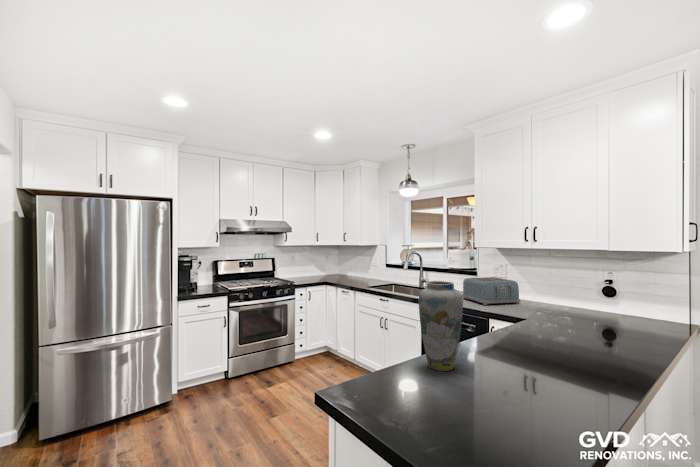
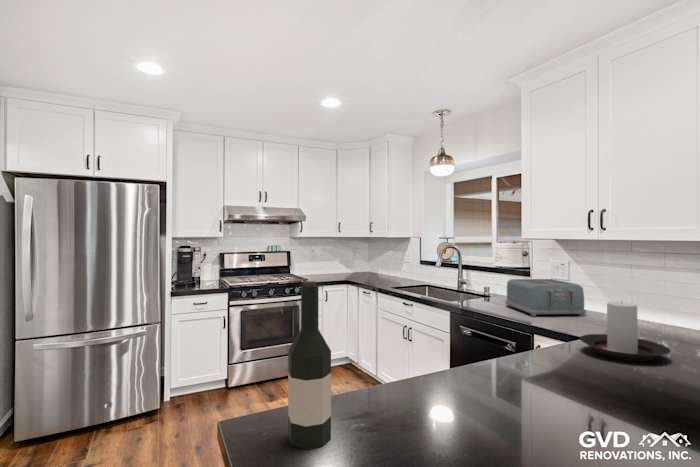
vase: present [419,281,463,371] -> none [370,275,438,417]
wine bottle: none [384,287,411,391] -> present [288,281,331,450]
candle holder: none [526,292,582,331] -> present [580,302,670,361]

